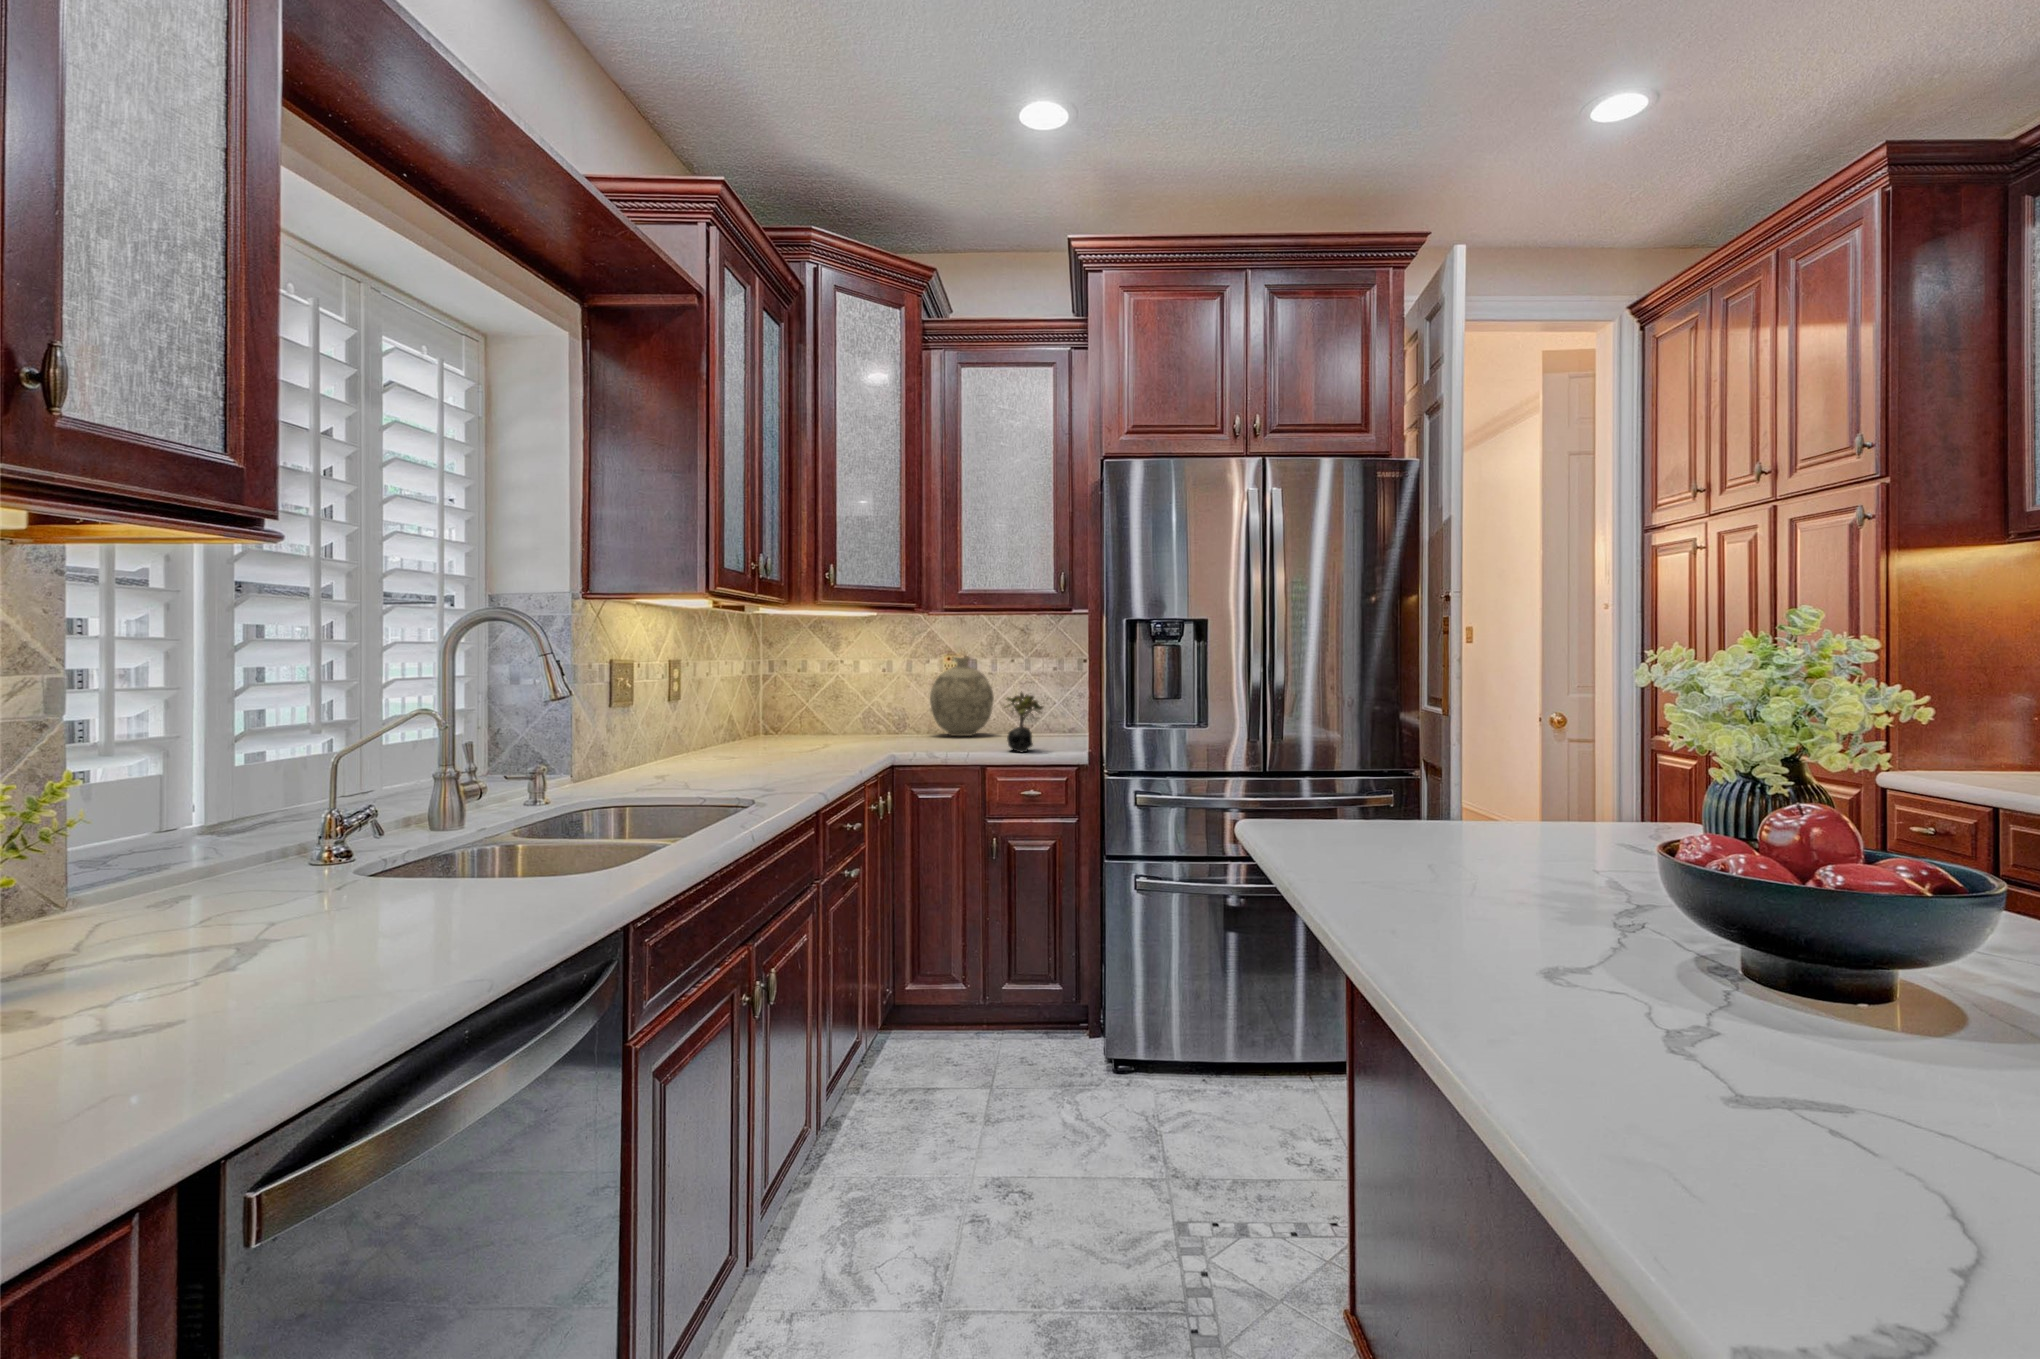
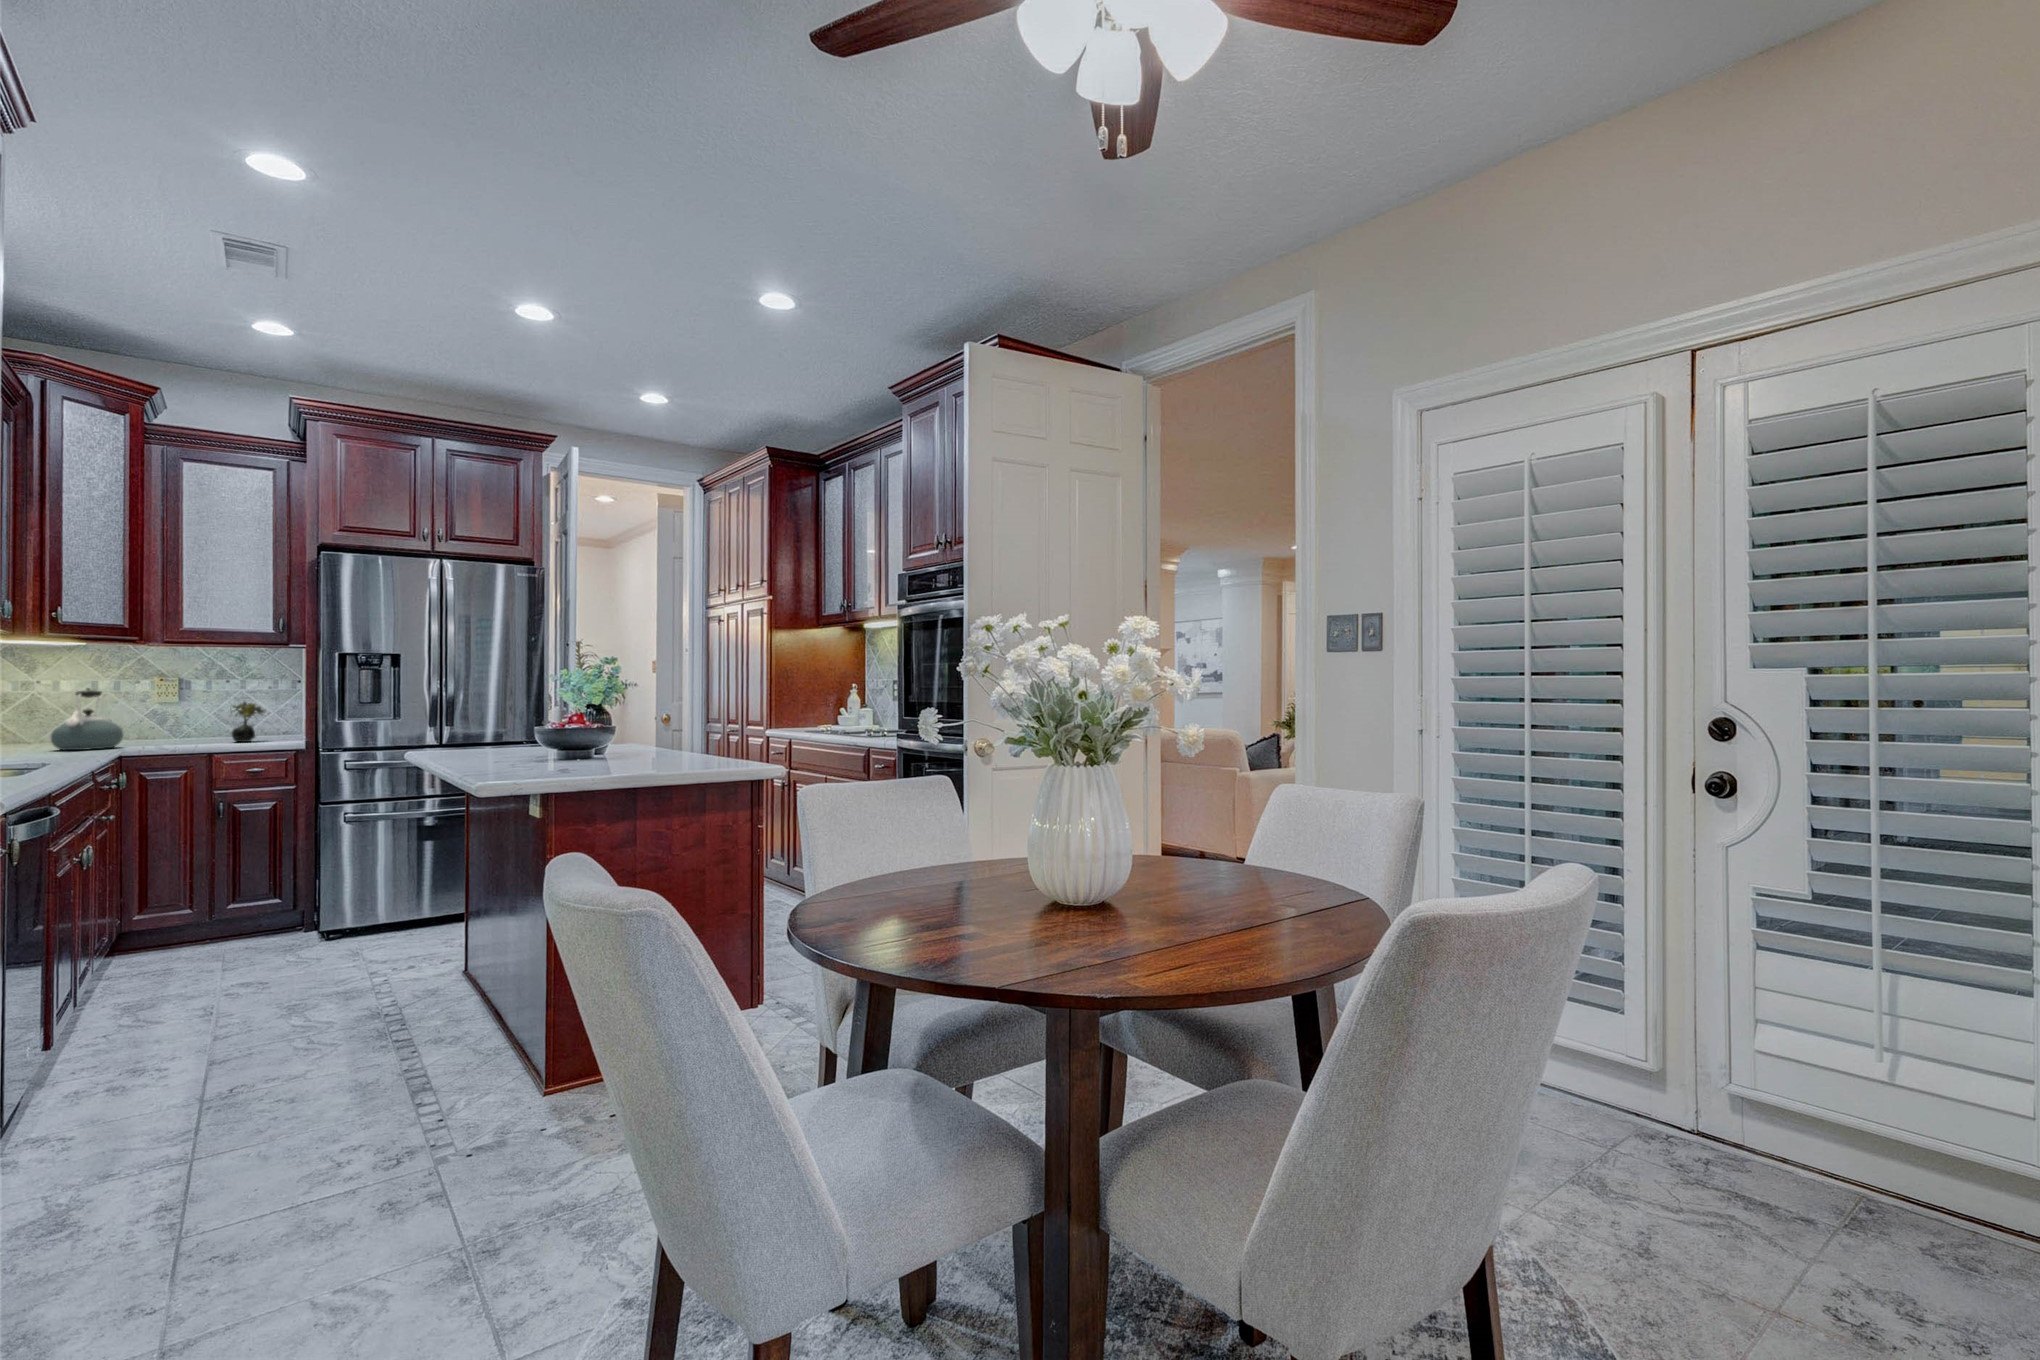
decorative vase: present [930,657,994,736] -> none [141,680,208,740]
kettle: none [829,673,898,753] -> present [51,690,123,750]

